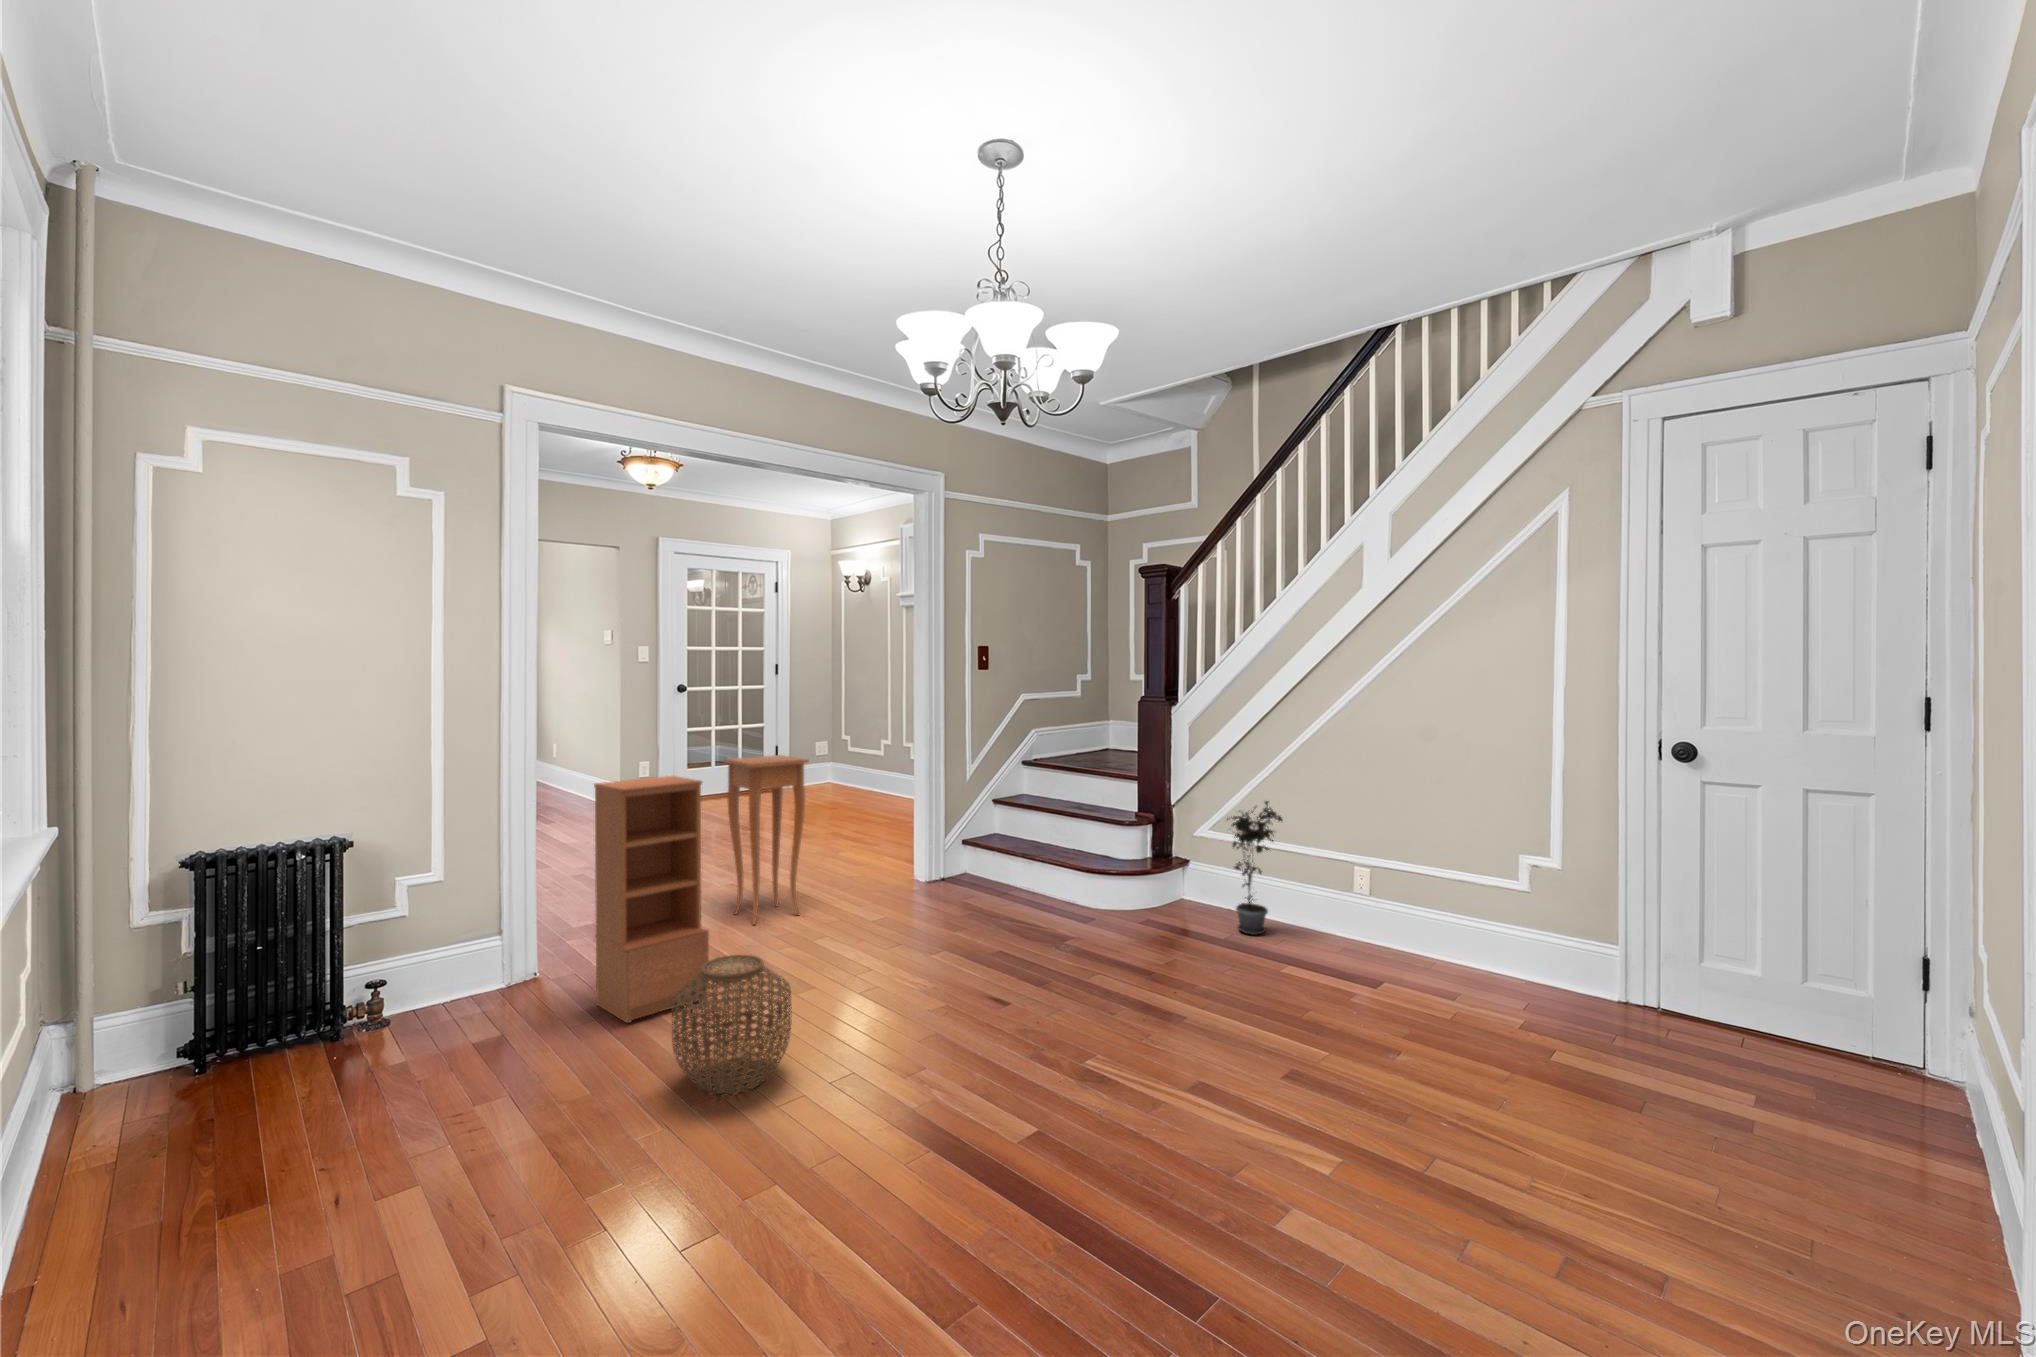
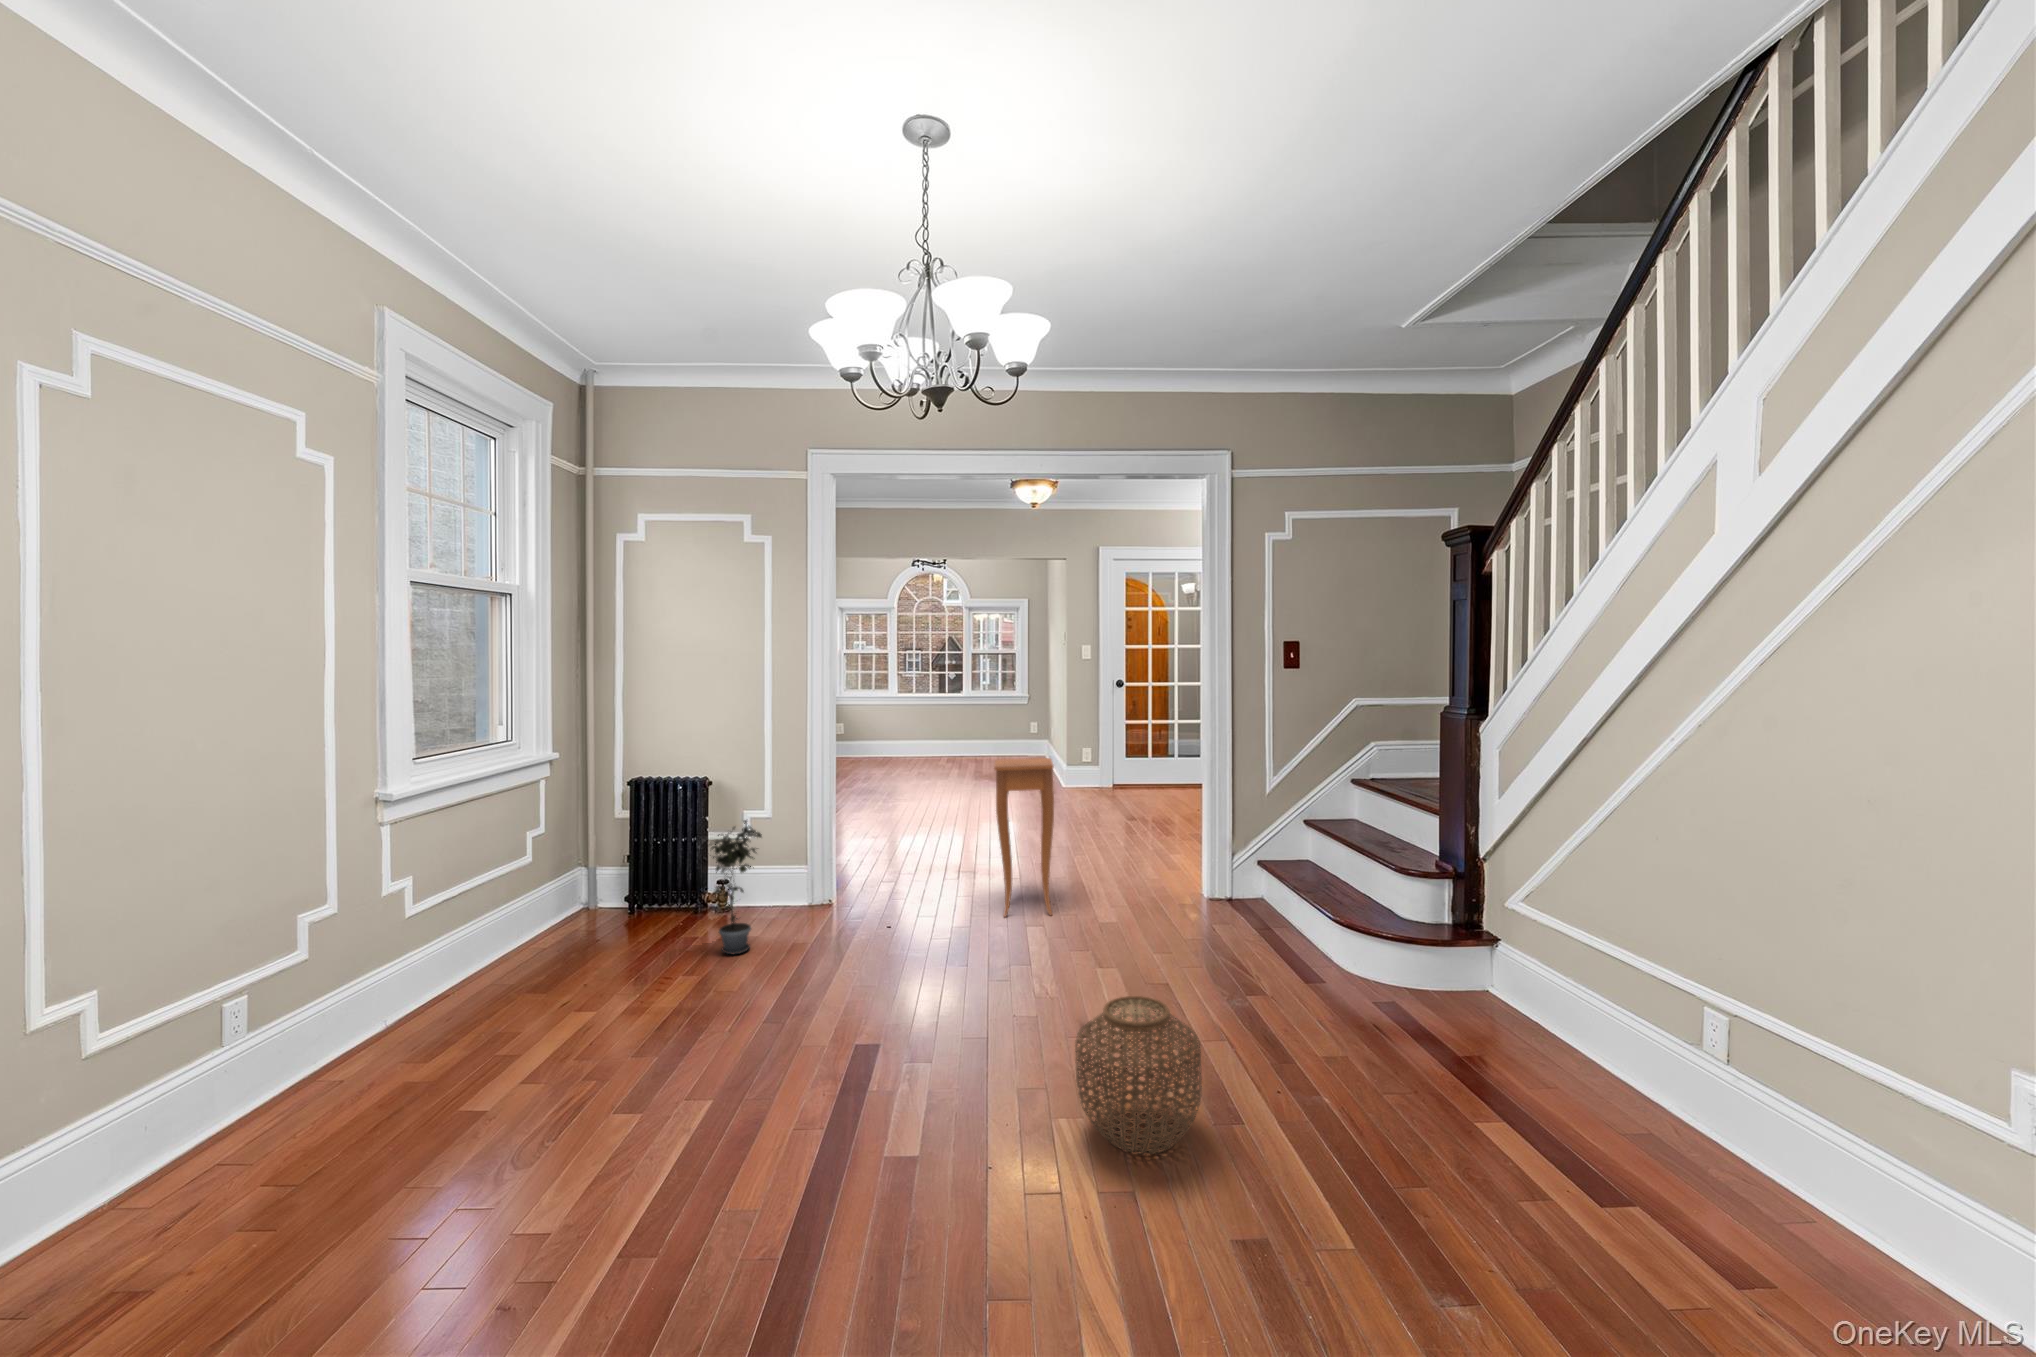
bookcase: present [594,776,709,1023] -> none [797,777,880,984]
potted plant: present [1227,801,1282,935] -> present [707,820,762,954]
woven basket: present [672,955,791,1094] -> present [1075,996,1202,1154]

